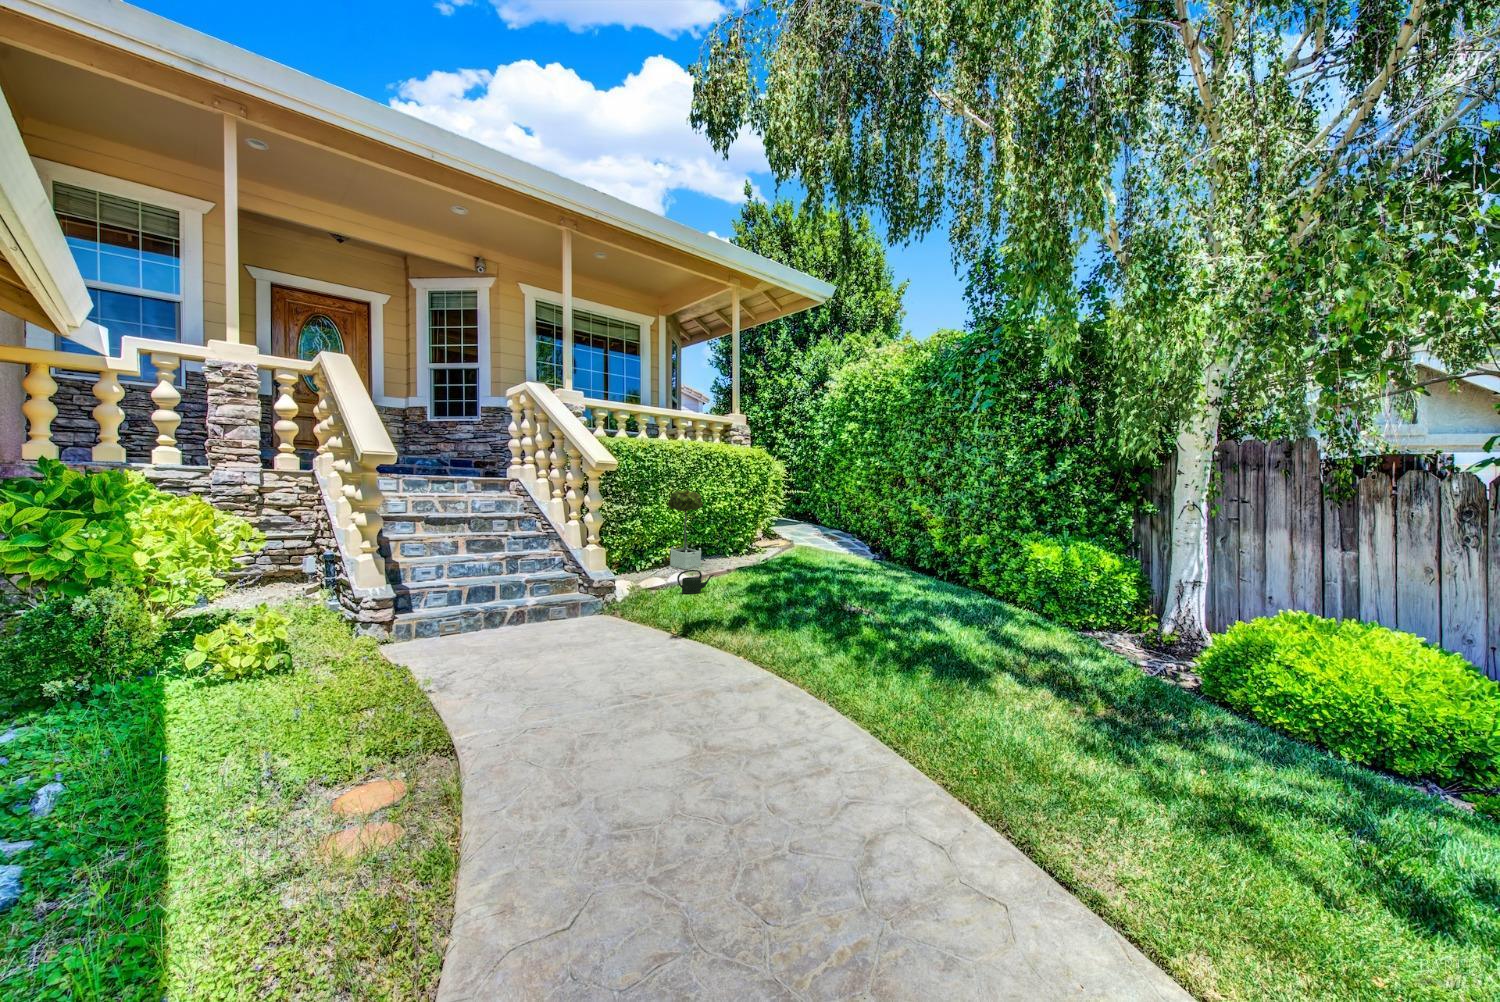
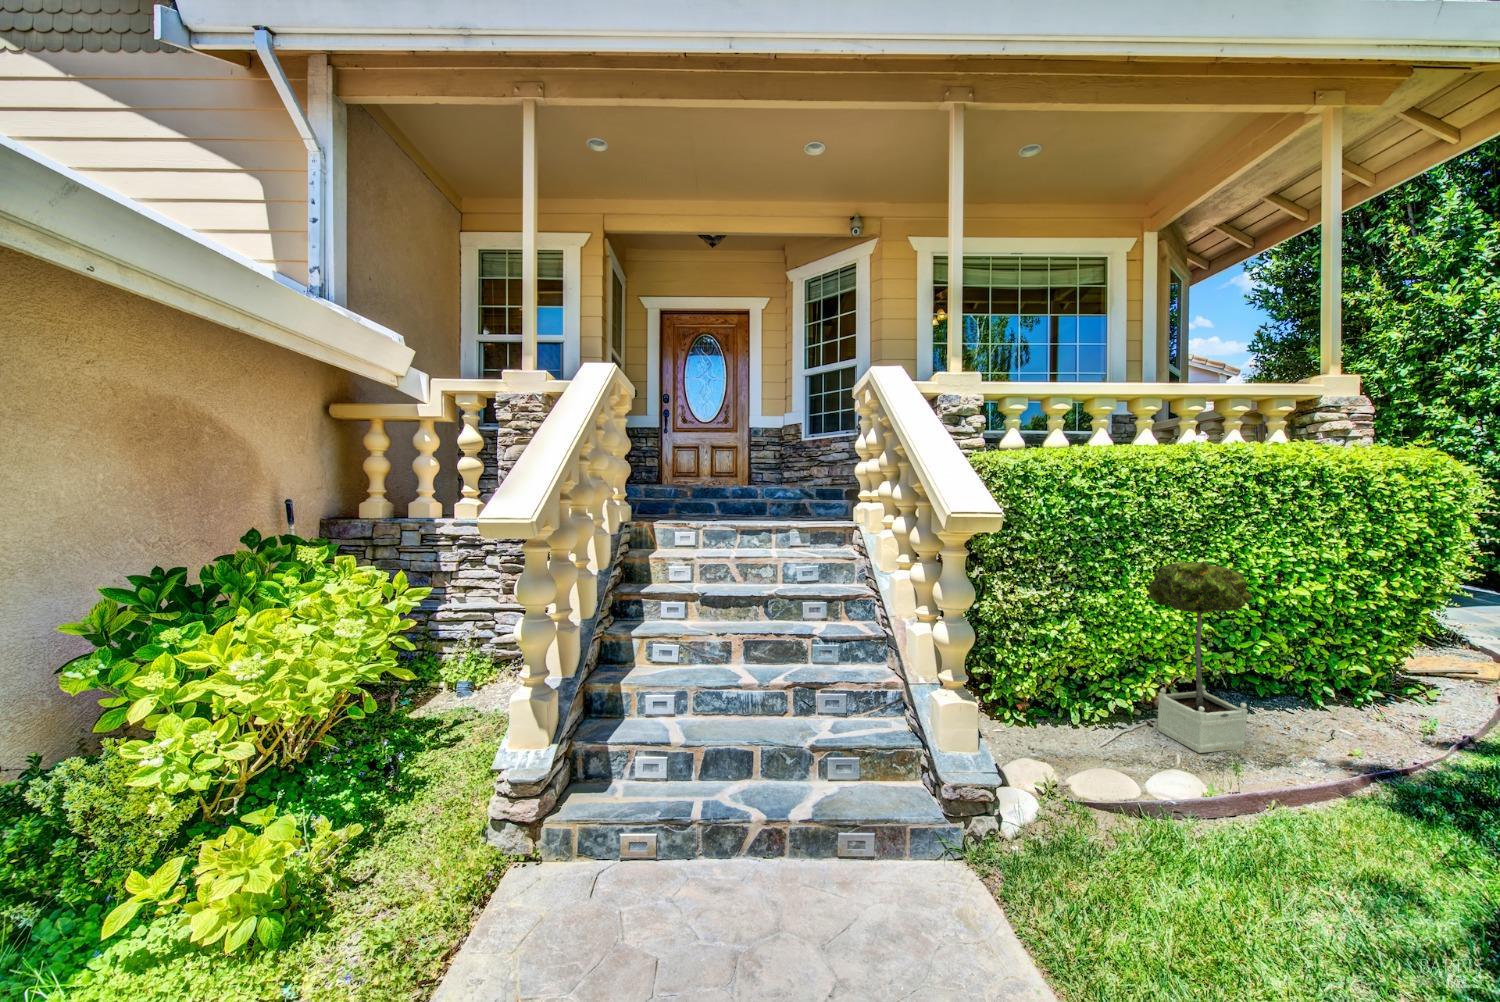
watering can: present [677,570,714,593] -> none [1169,814,1302,889]

